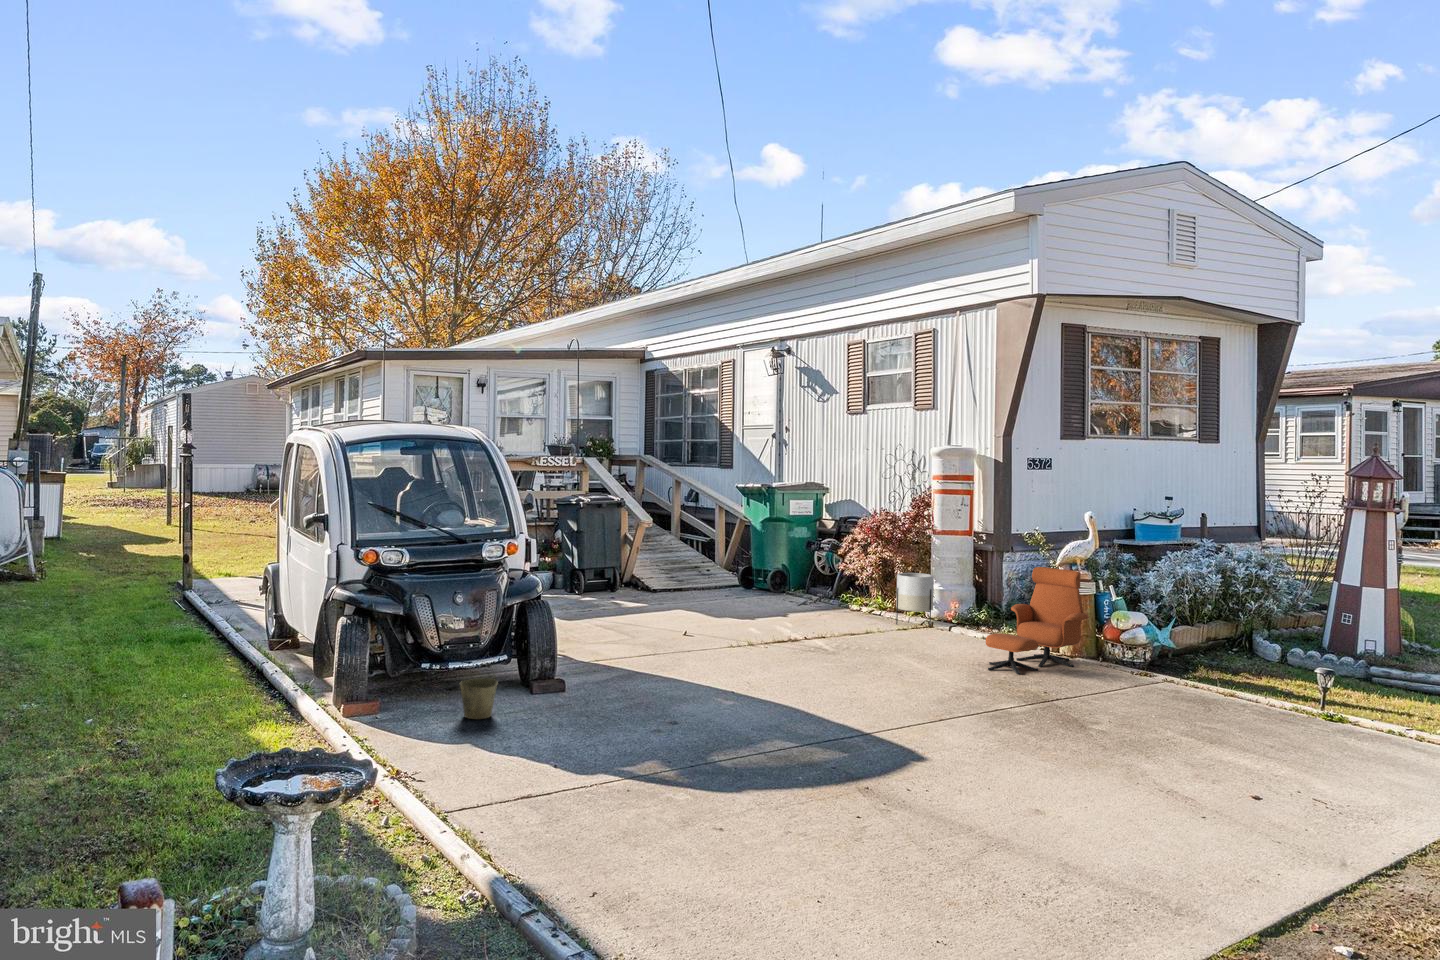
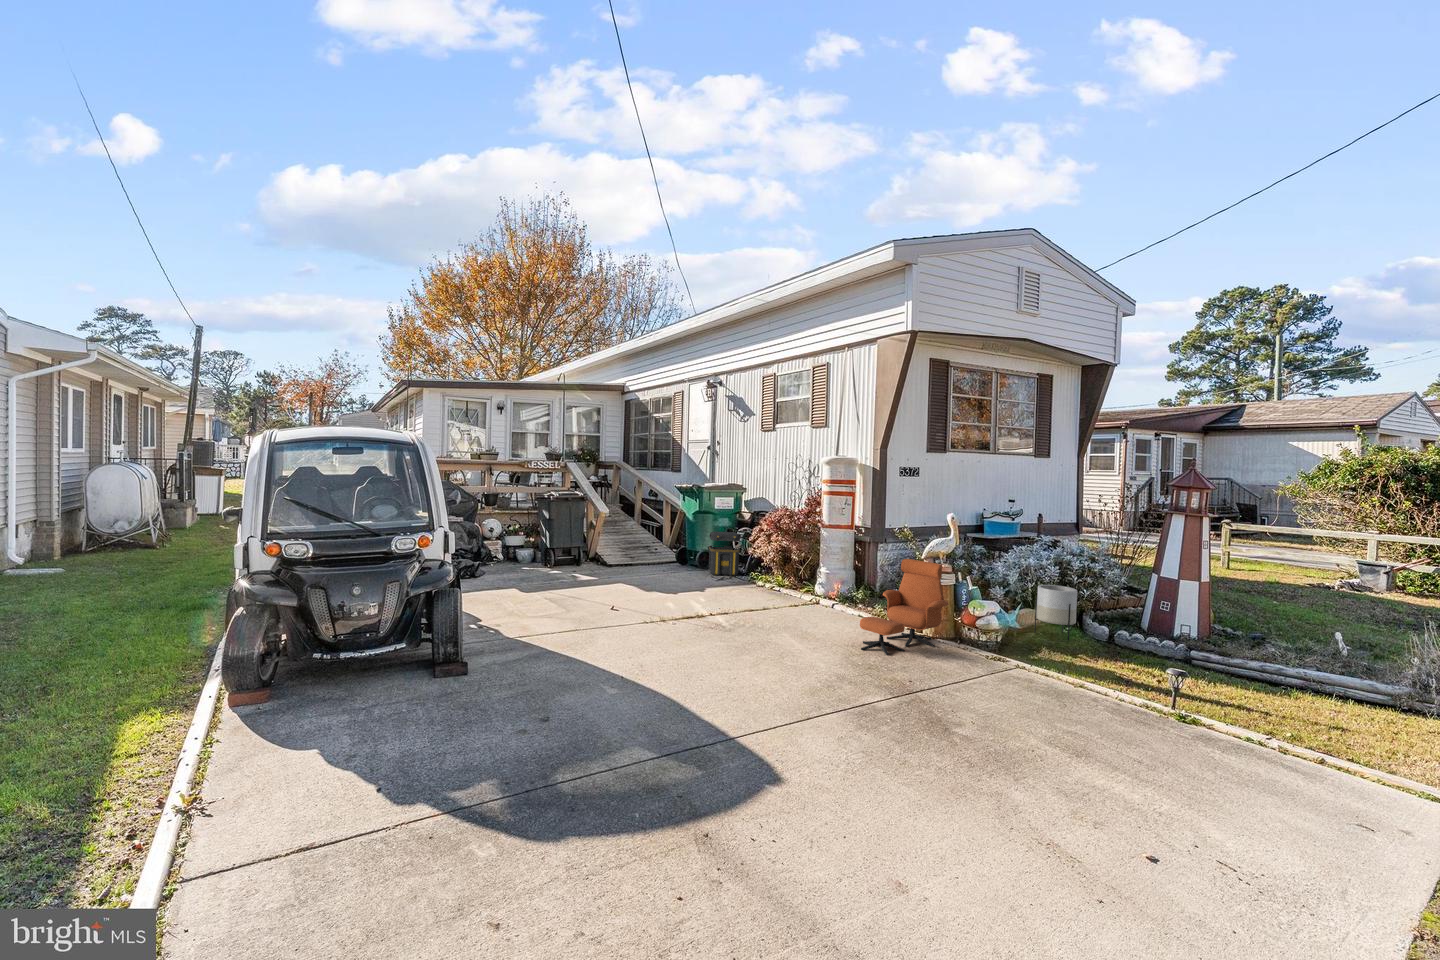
toolbox: none [780,544,822,600] -> present [709,532,740,576]
planter: present [896,573,934,626] -> present [1034,585,1077,640]
bucket: present [460,678,498,719] -> none [336,651,379,711]

